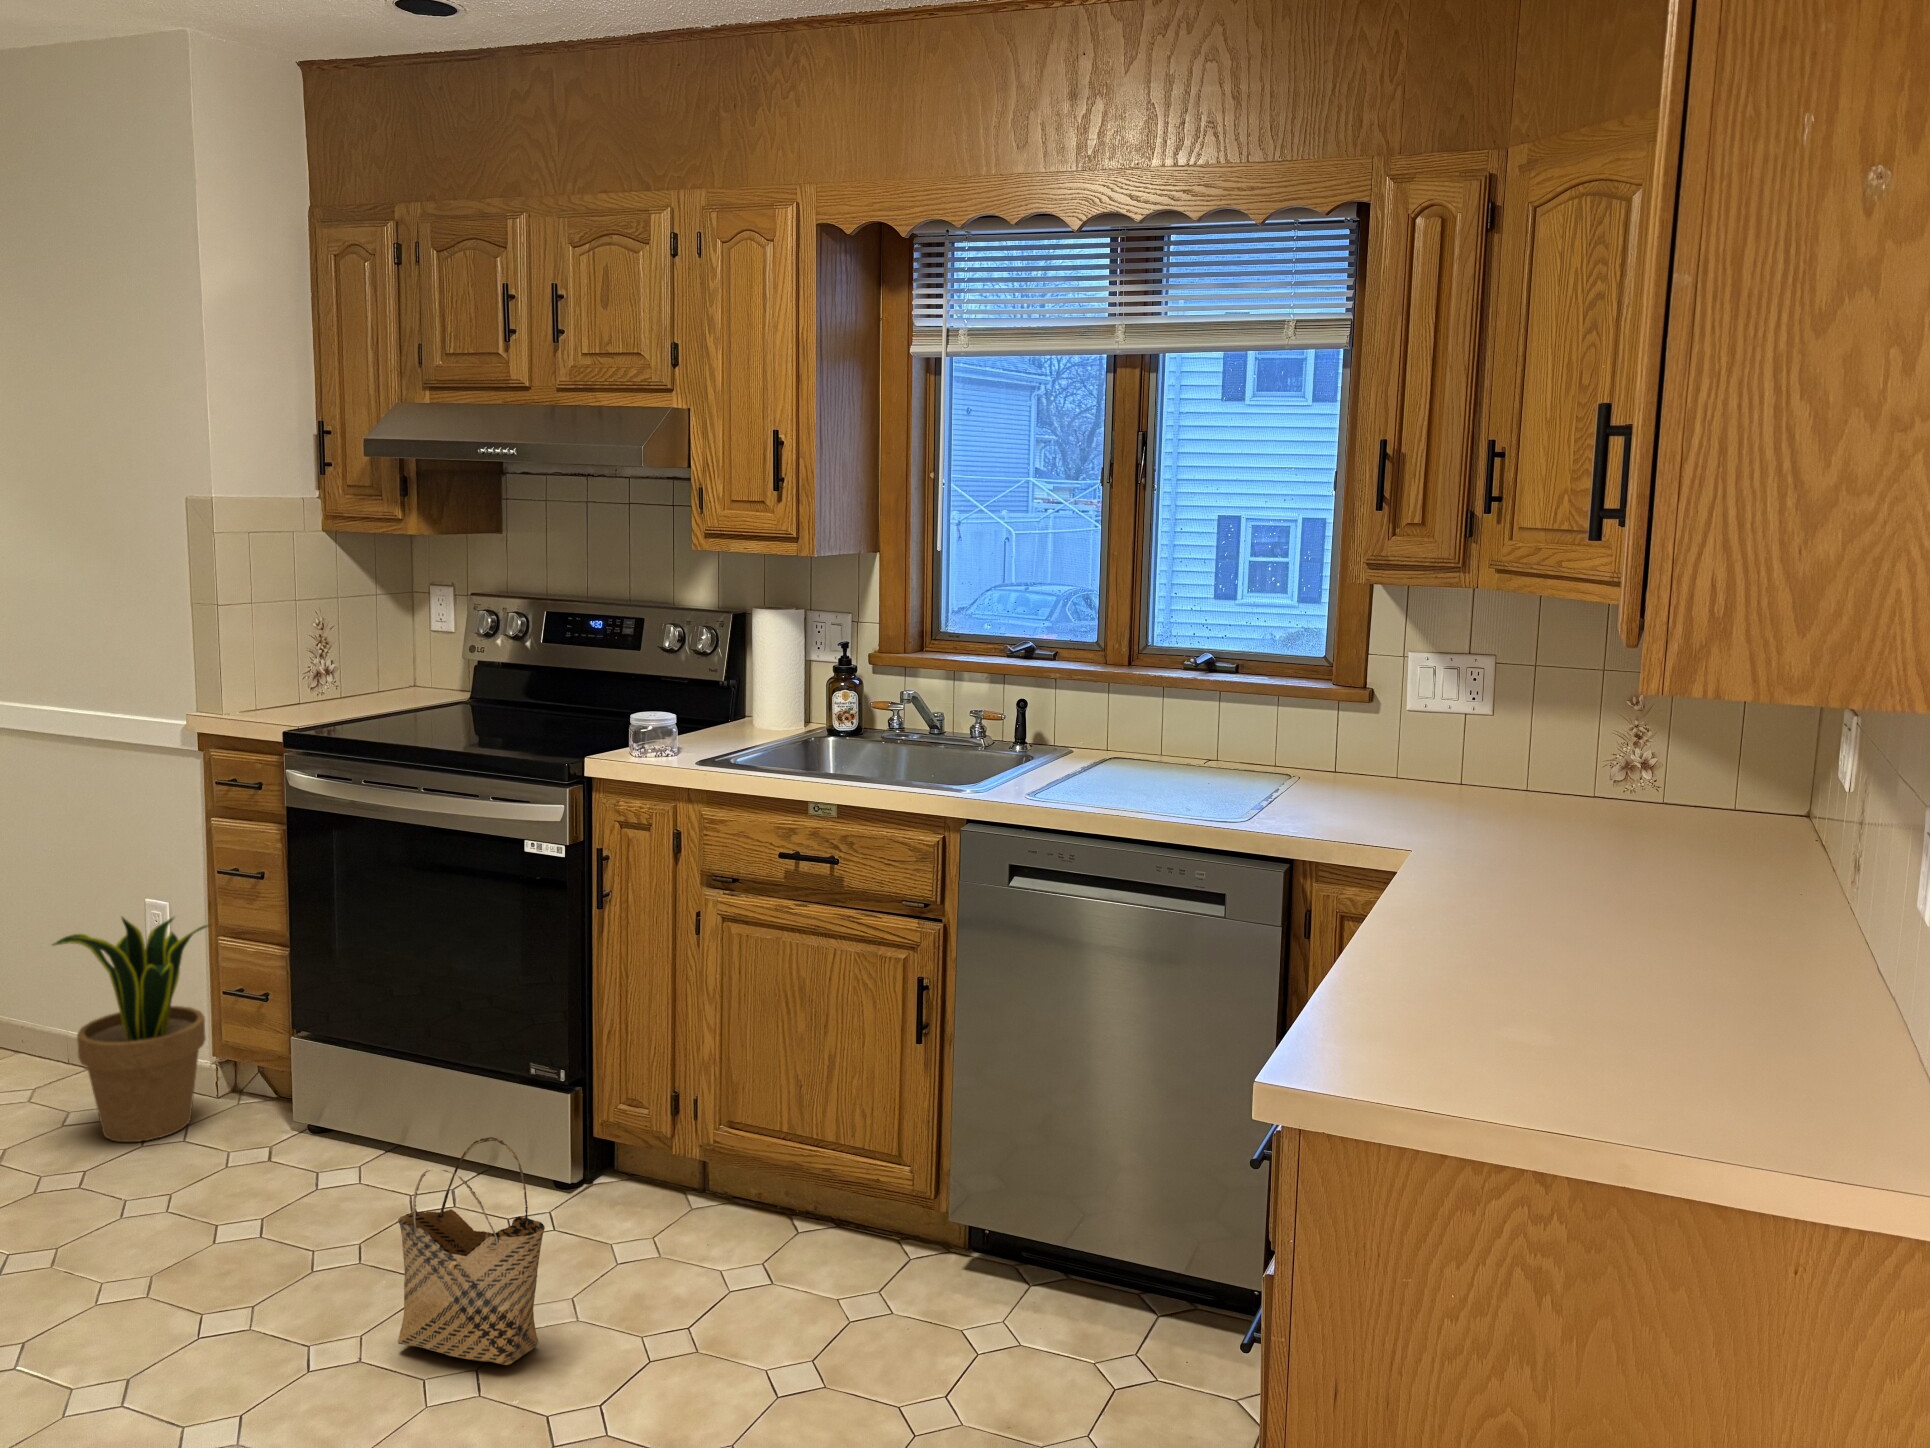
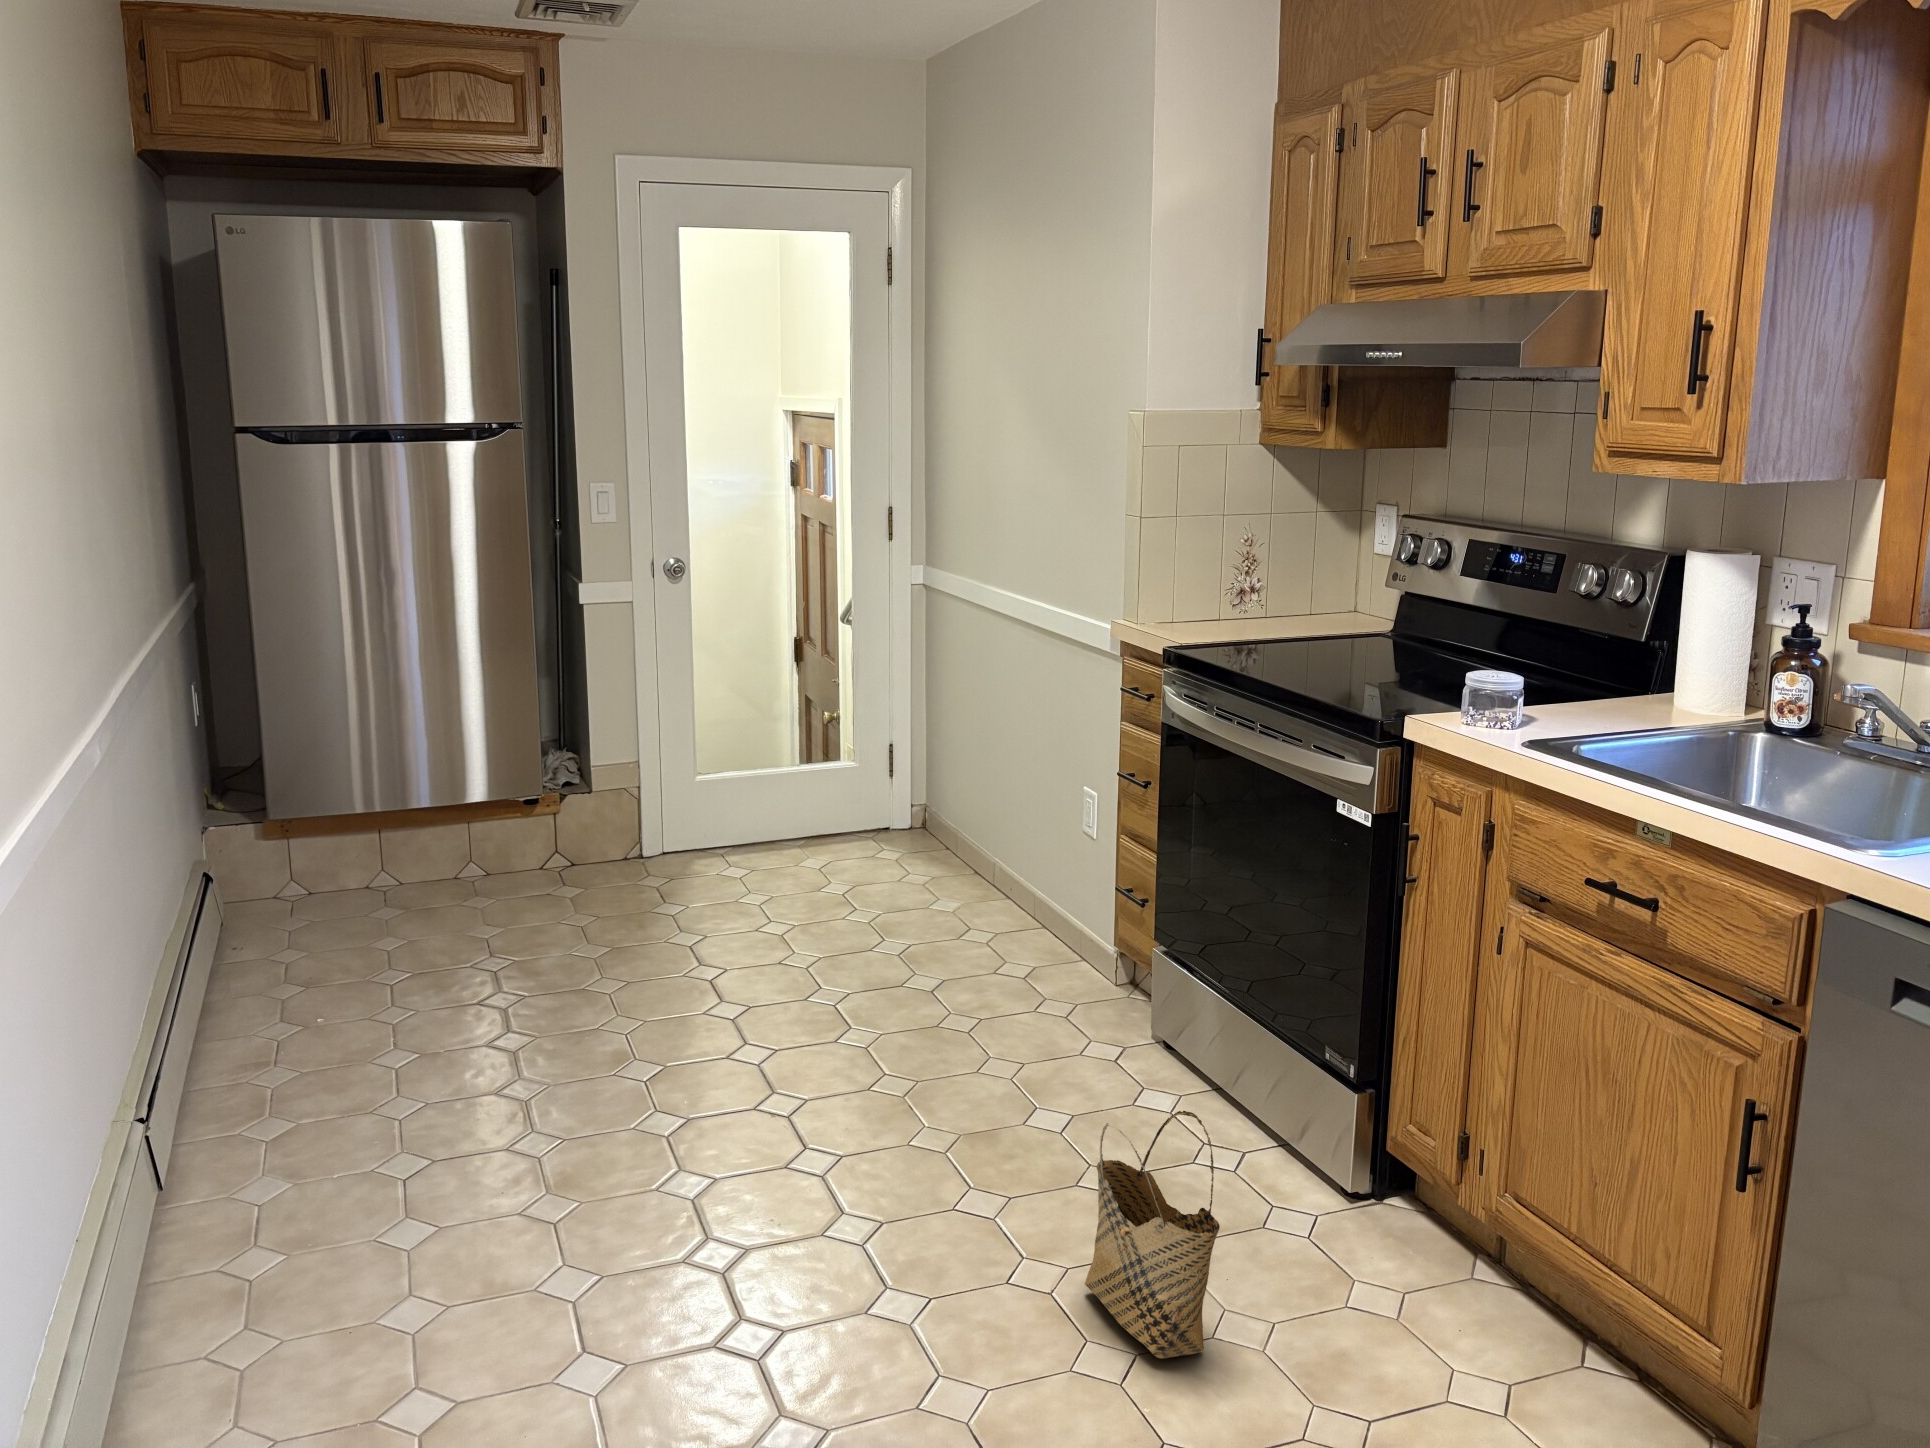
potted plant: present [53,917,210,1142] -> none [989,798,1113,1006]

